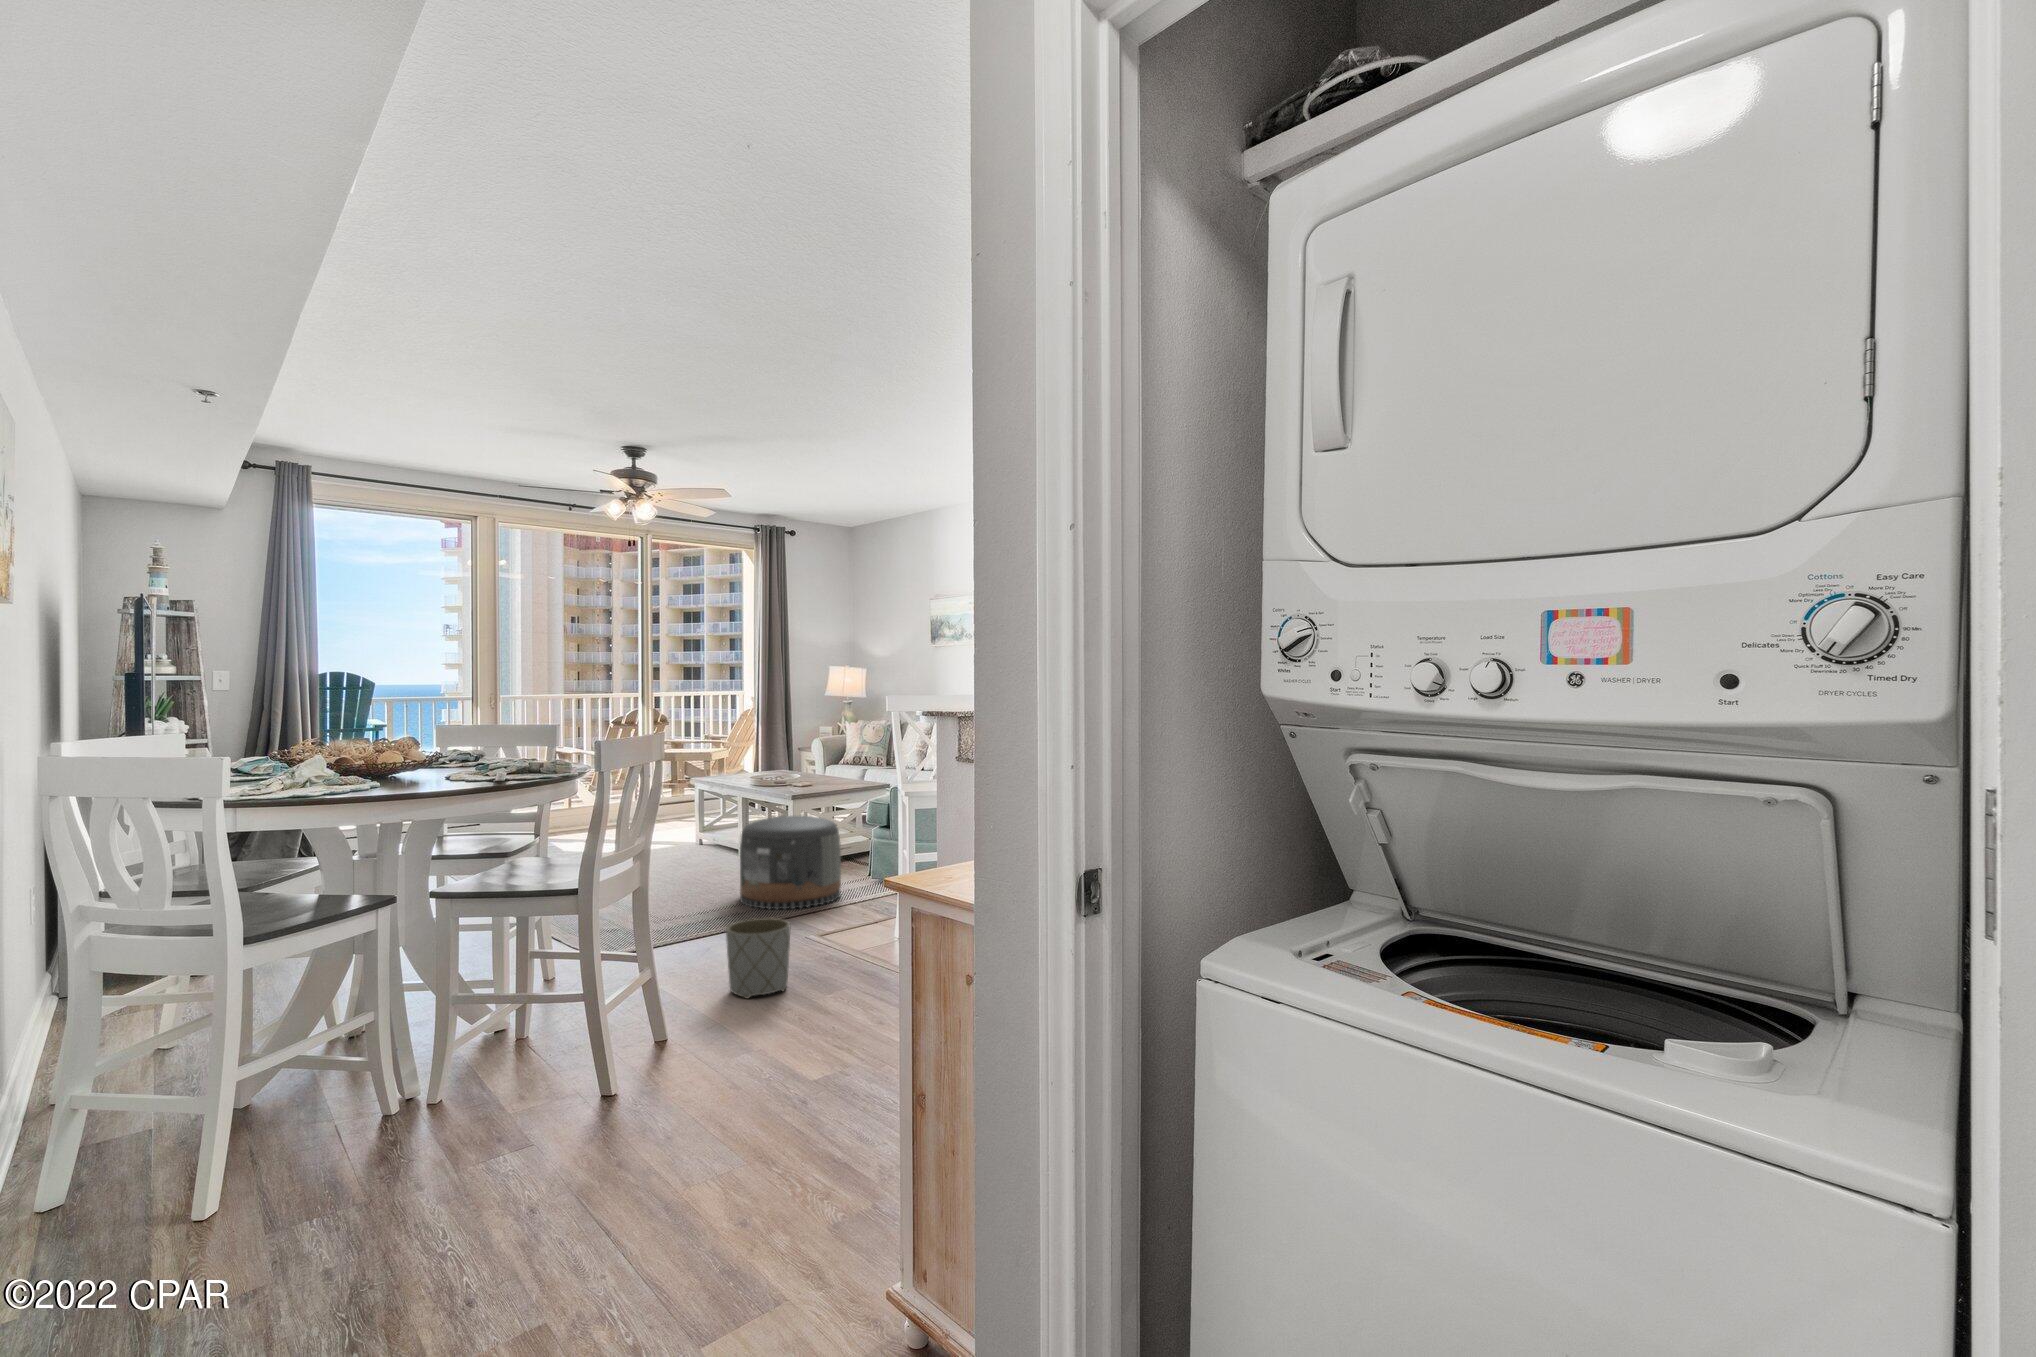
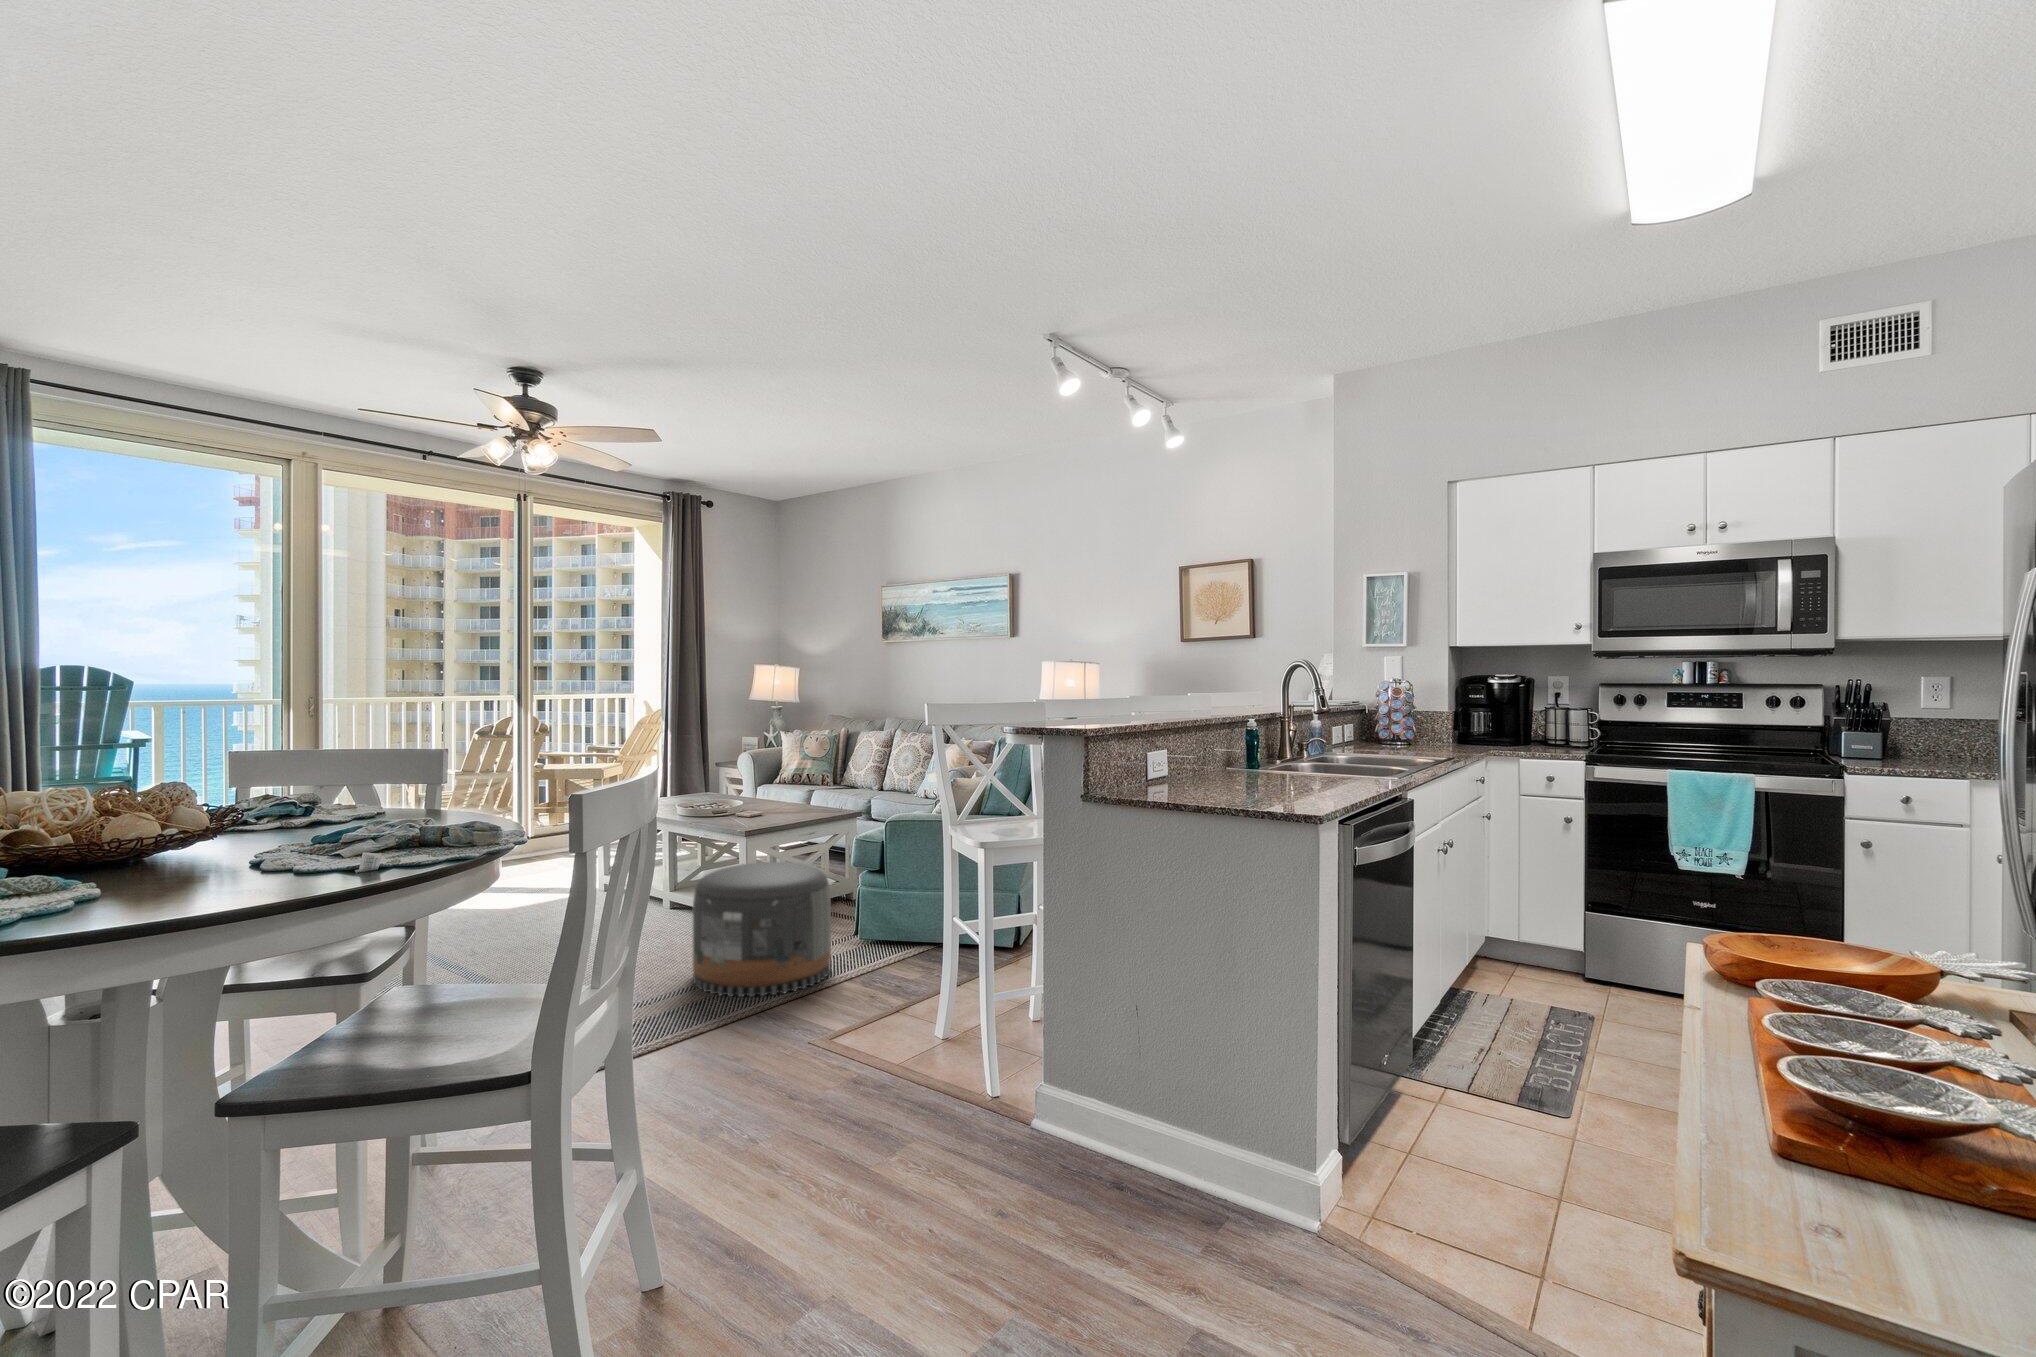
planter: present [726,918,790,999] -> none [737,1043,838,1184]

